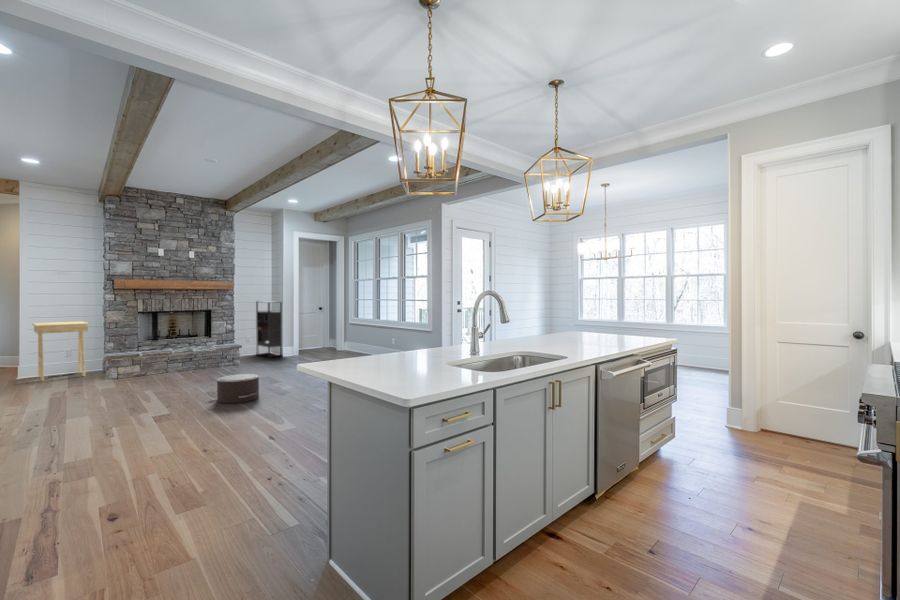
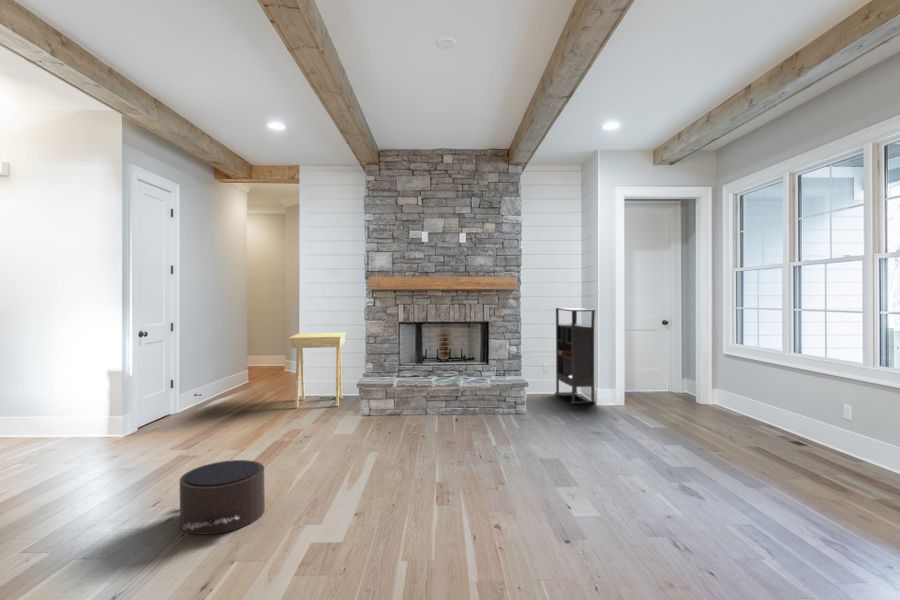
pouf: present [211,374,259,403] -> present [180,460,265,535]

